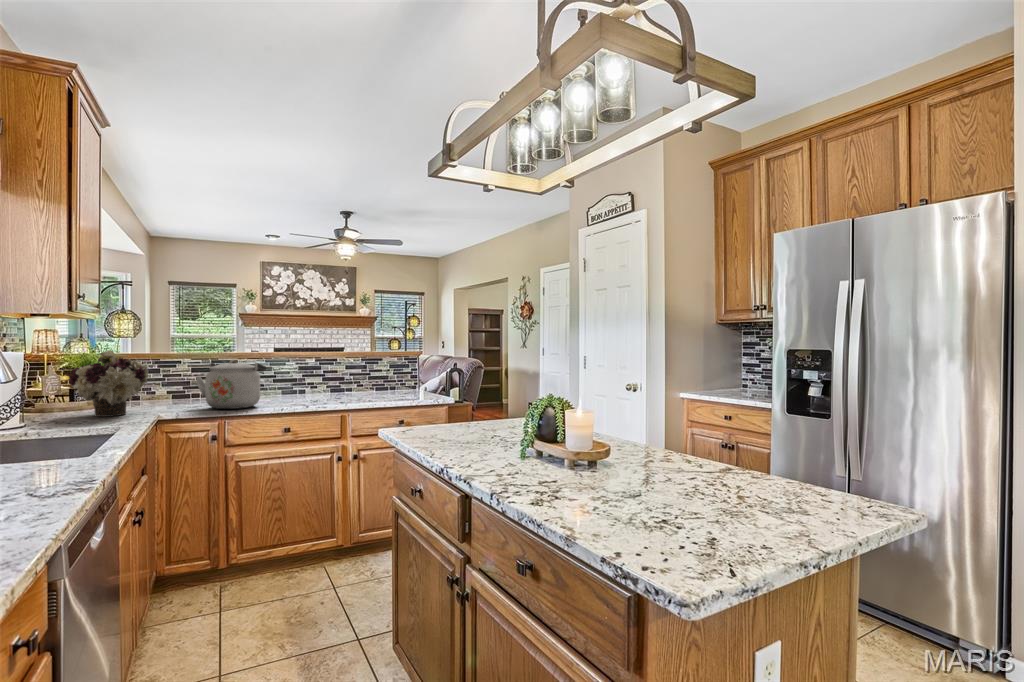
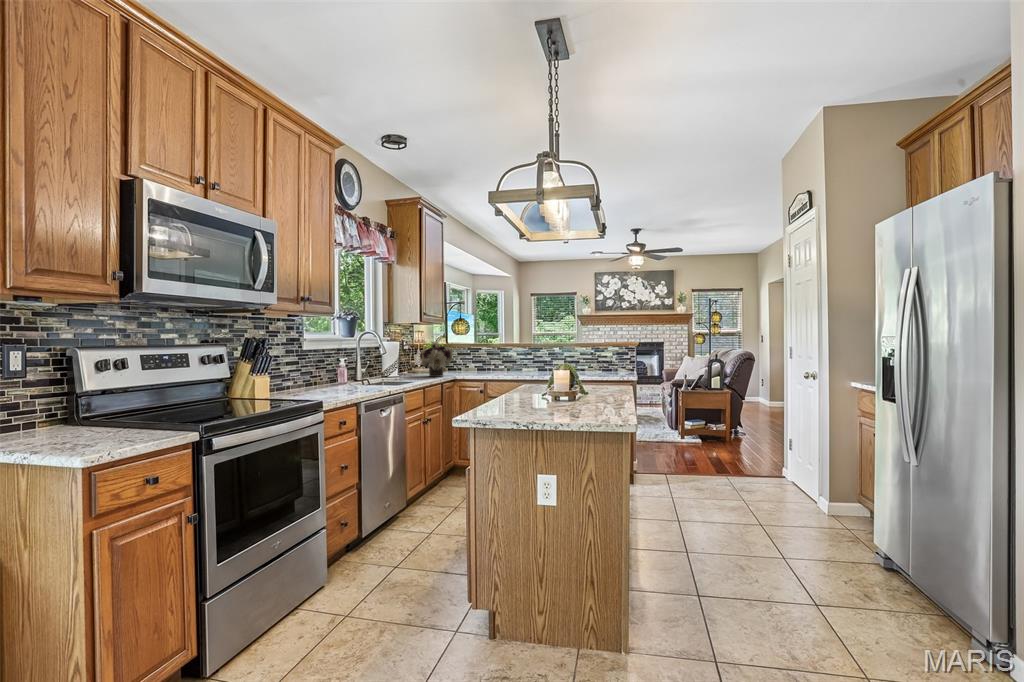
kettle: present [196,360,266,409] -> none [478,347,515,376]

